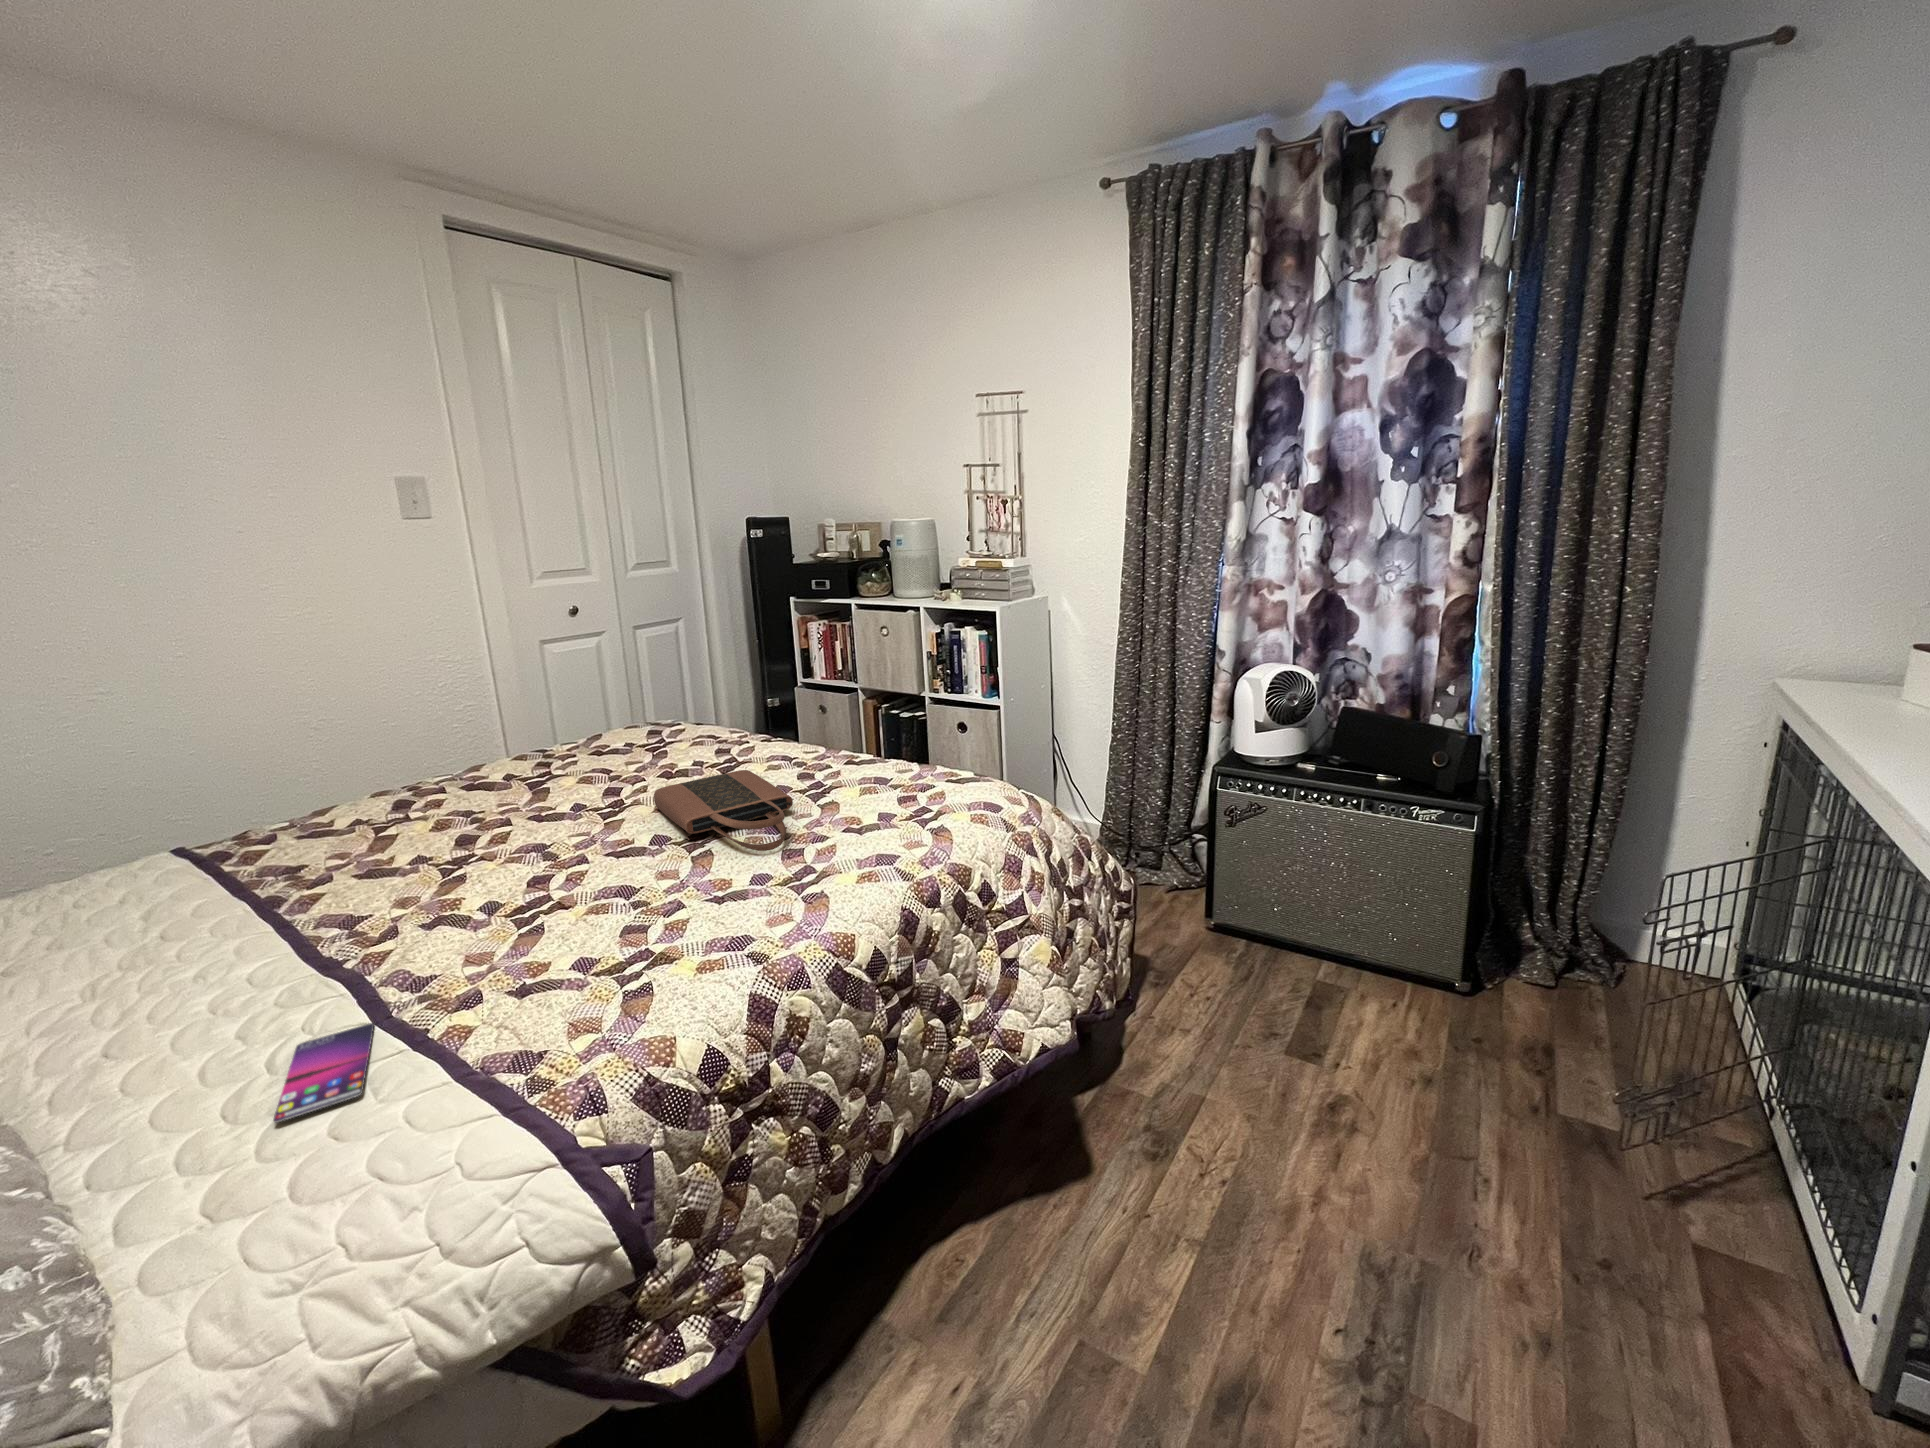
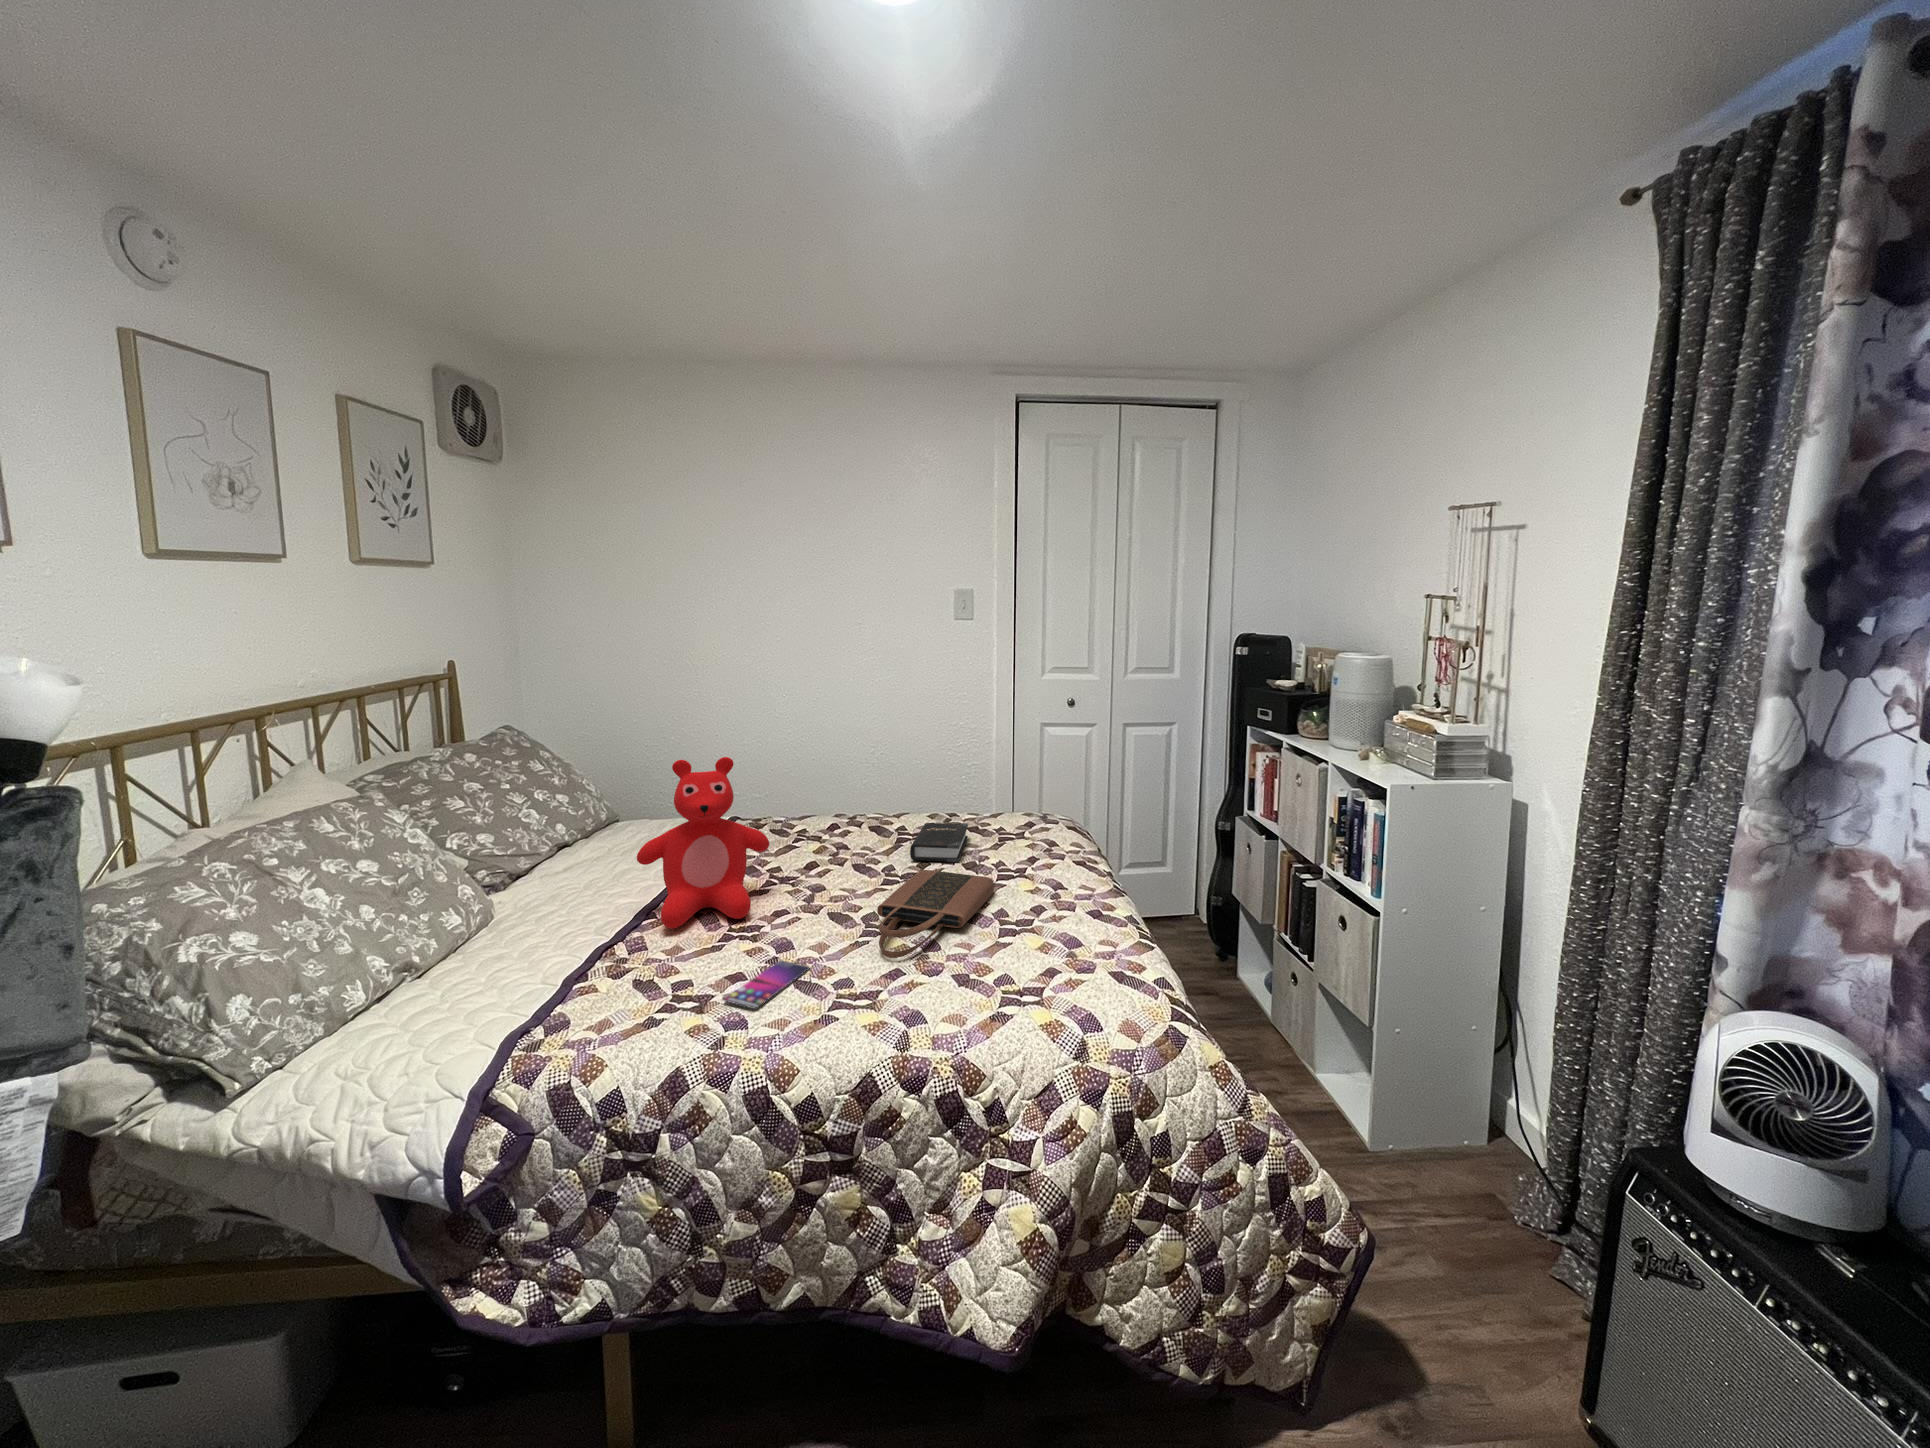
teddy bear: none [250,697,508,960] -> present [637,757,769,929]
hardback book: none [550,747,654,797] -> present [910,823,968,862]
smartphone: present [273,1023,374,1123] -> present [724,960,810,1009]

